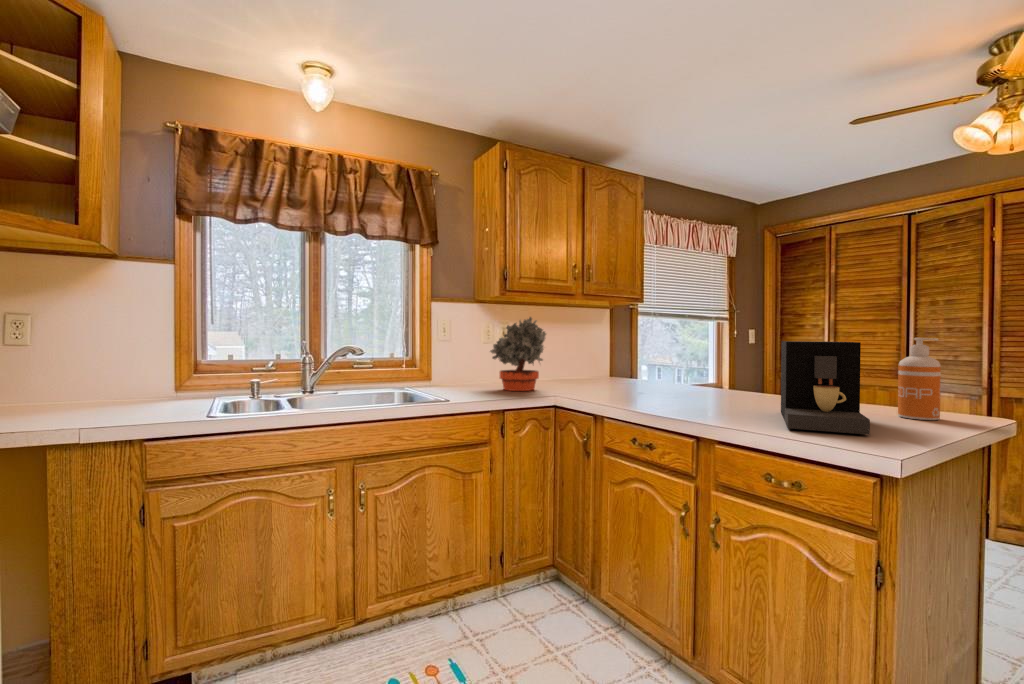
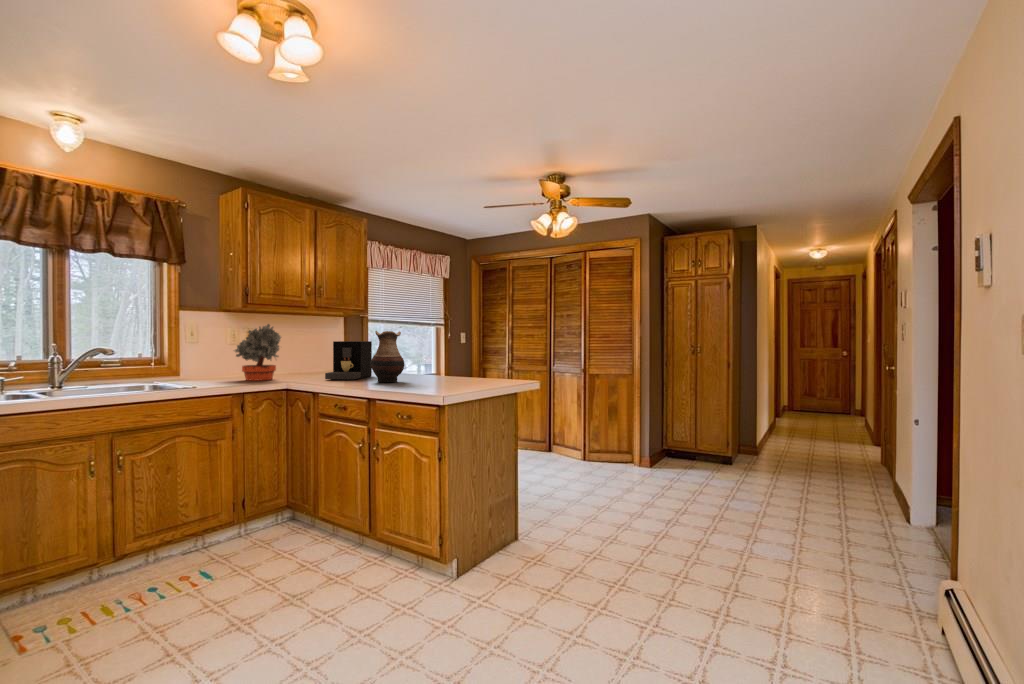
vase: none [680,324,737,407] -> present [371,331,404,383]
soap dispenser: present [898,338,941,420] -> none [484,339,501,383]
coffee maker: present [781,341,870,435] -> present [325,341,372,379]

